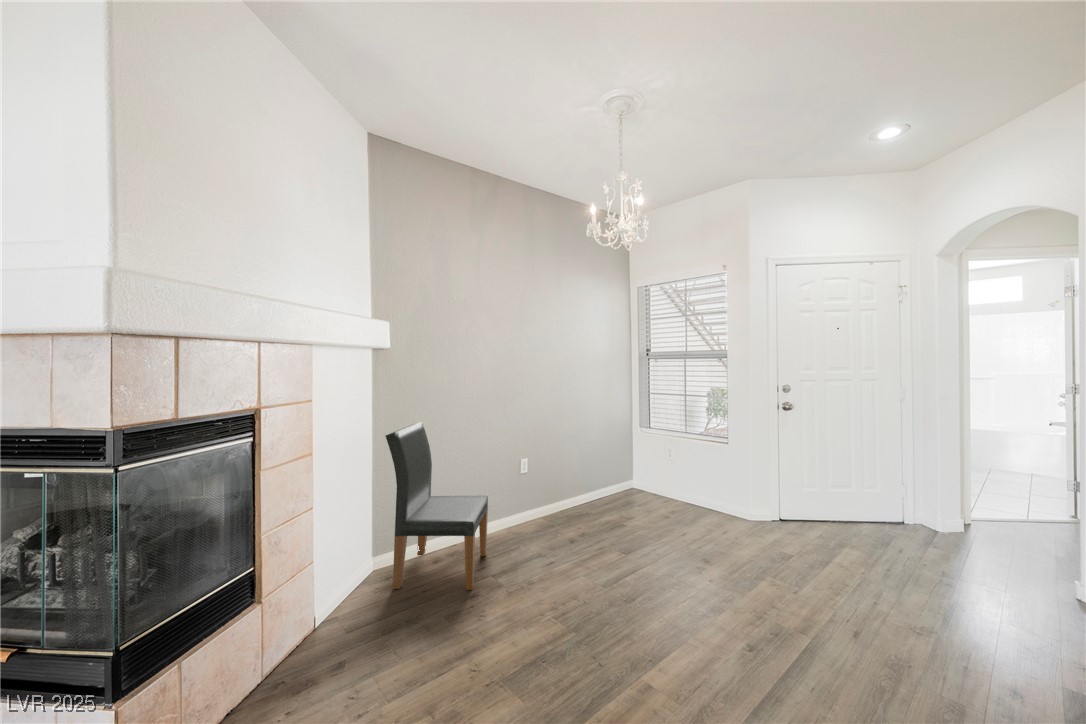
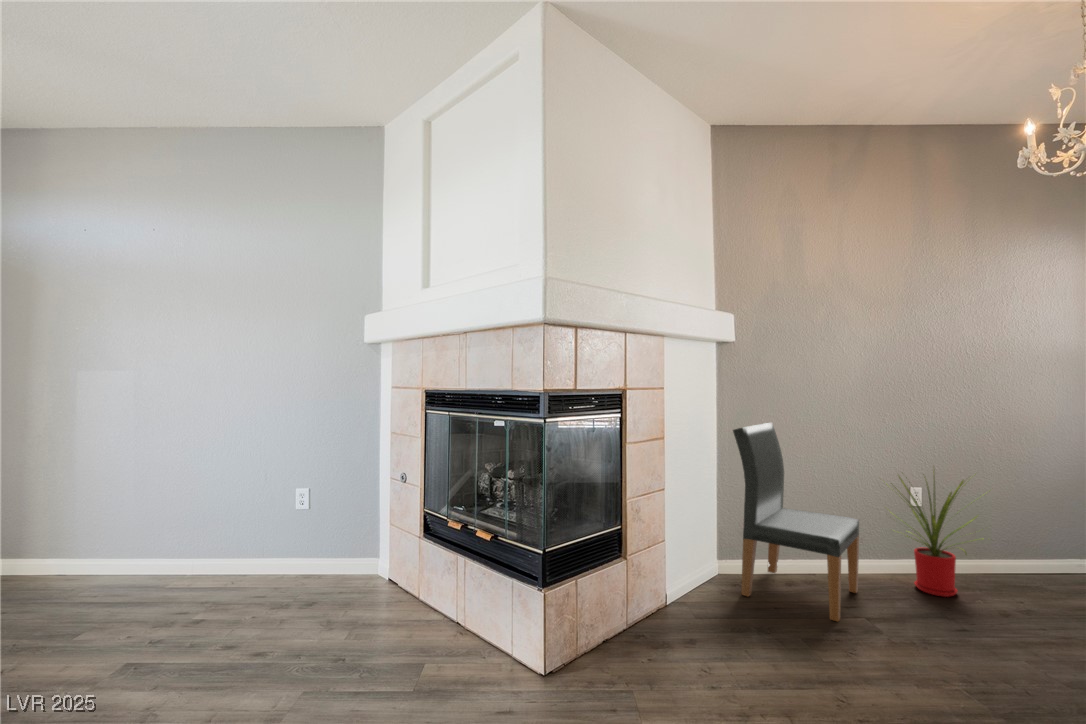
house plant: none [501,443,570,541] -> present [895,471,977,597]

